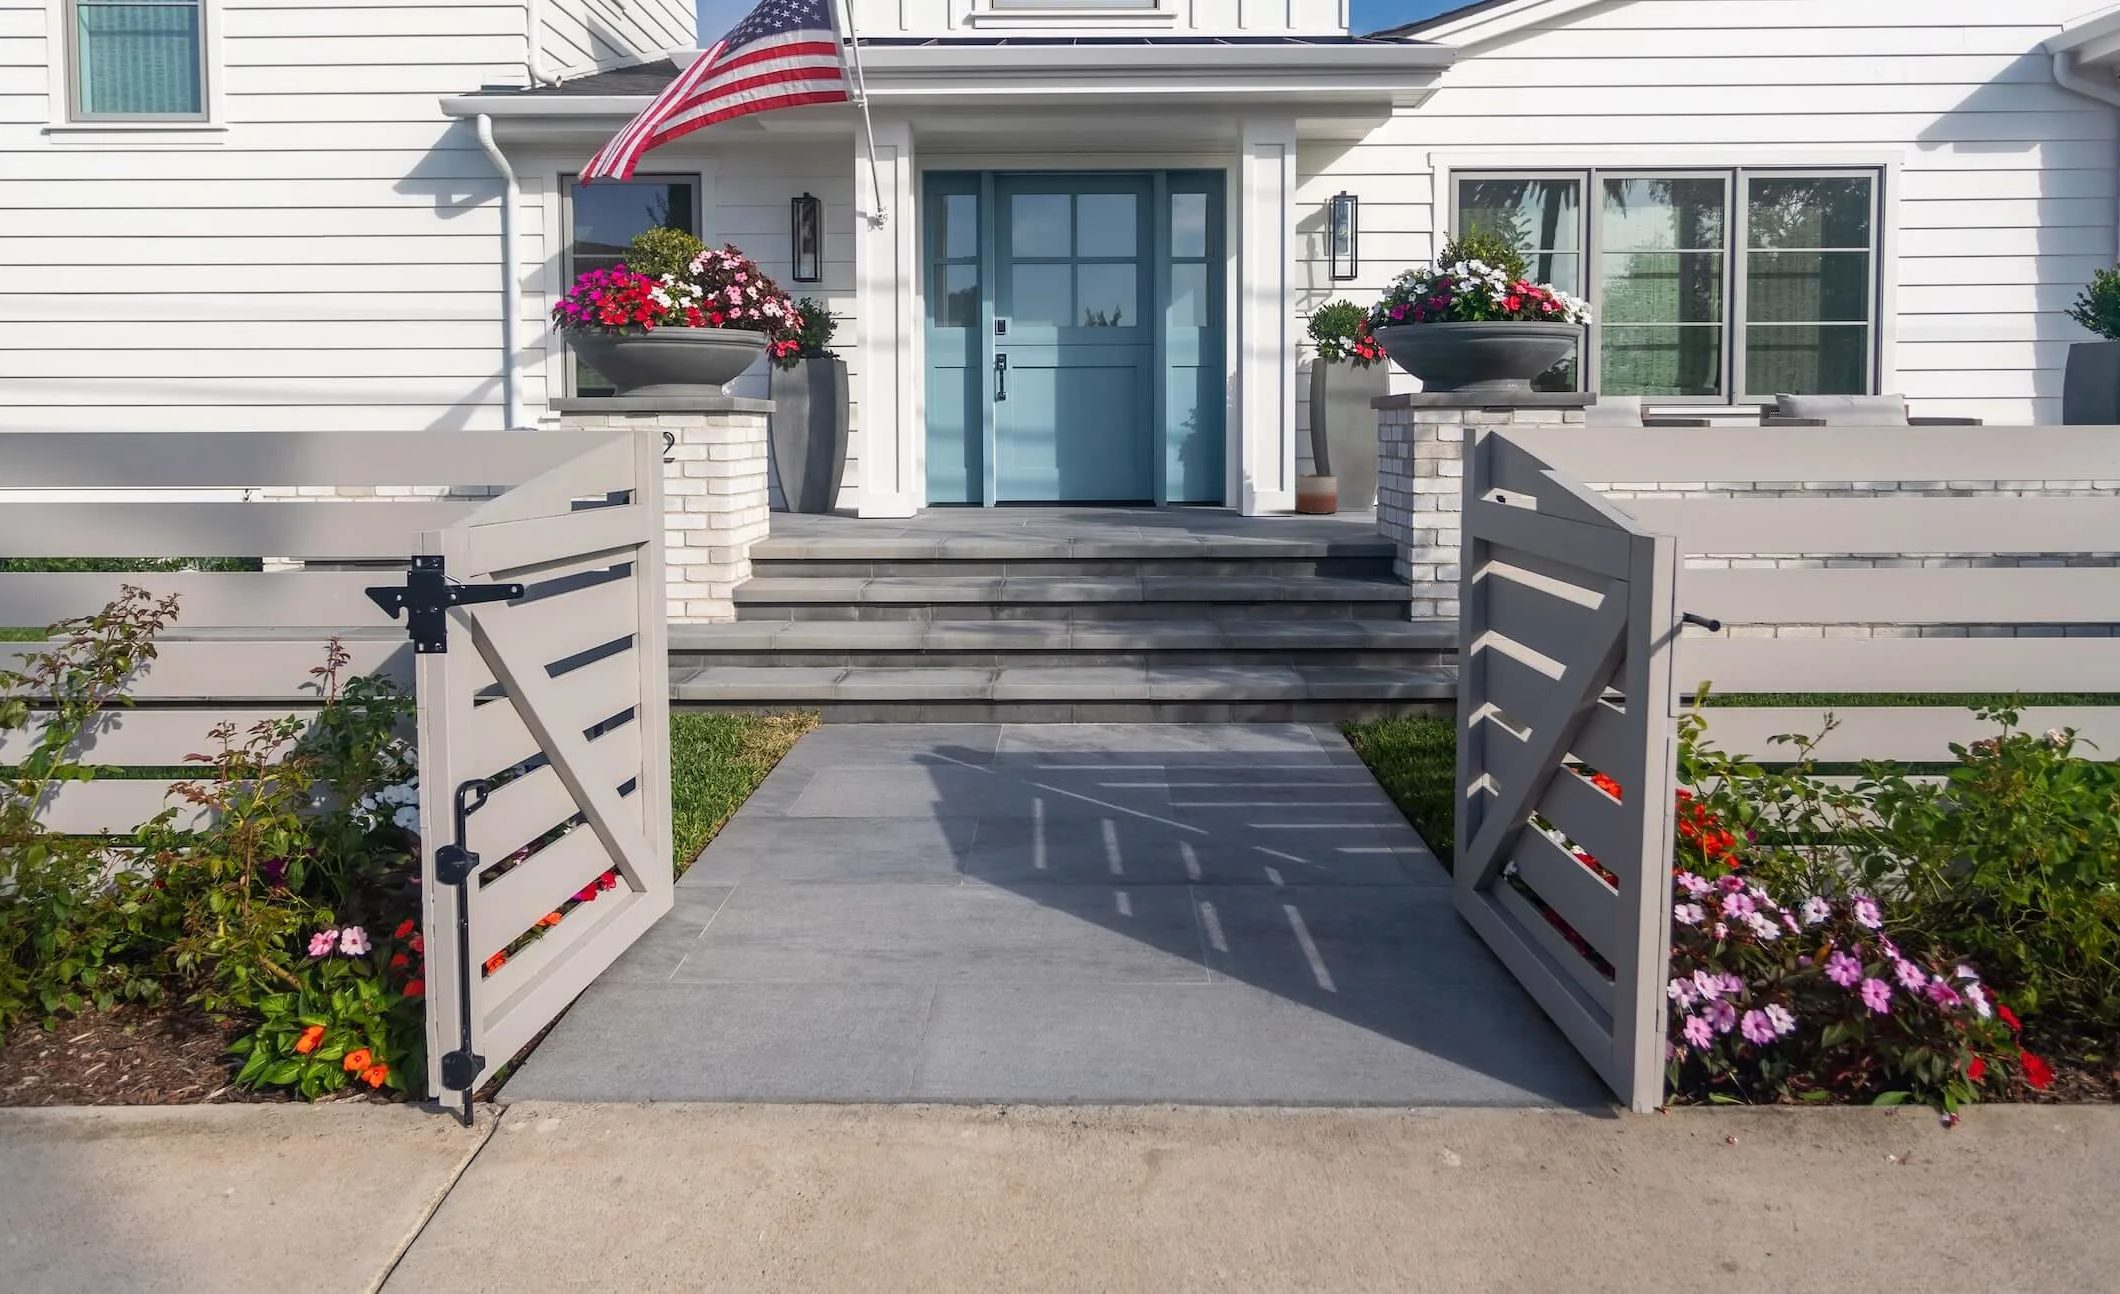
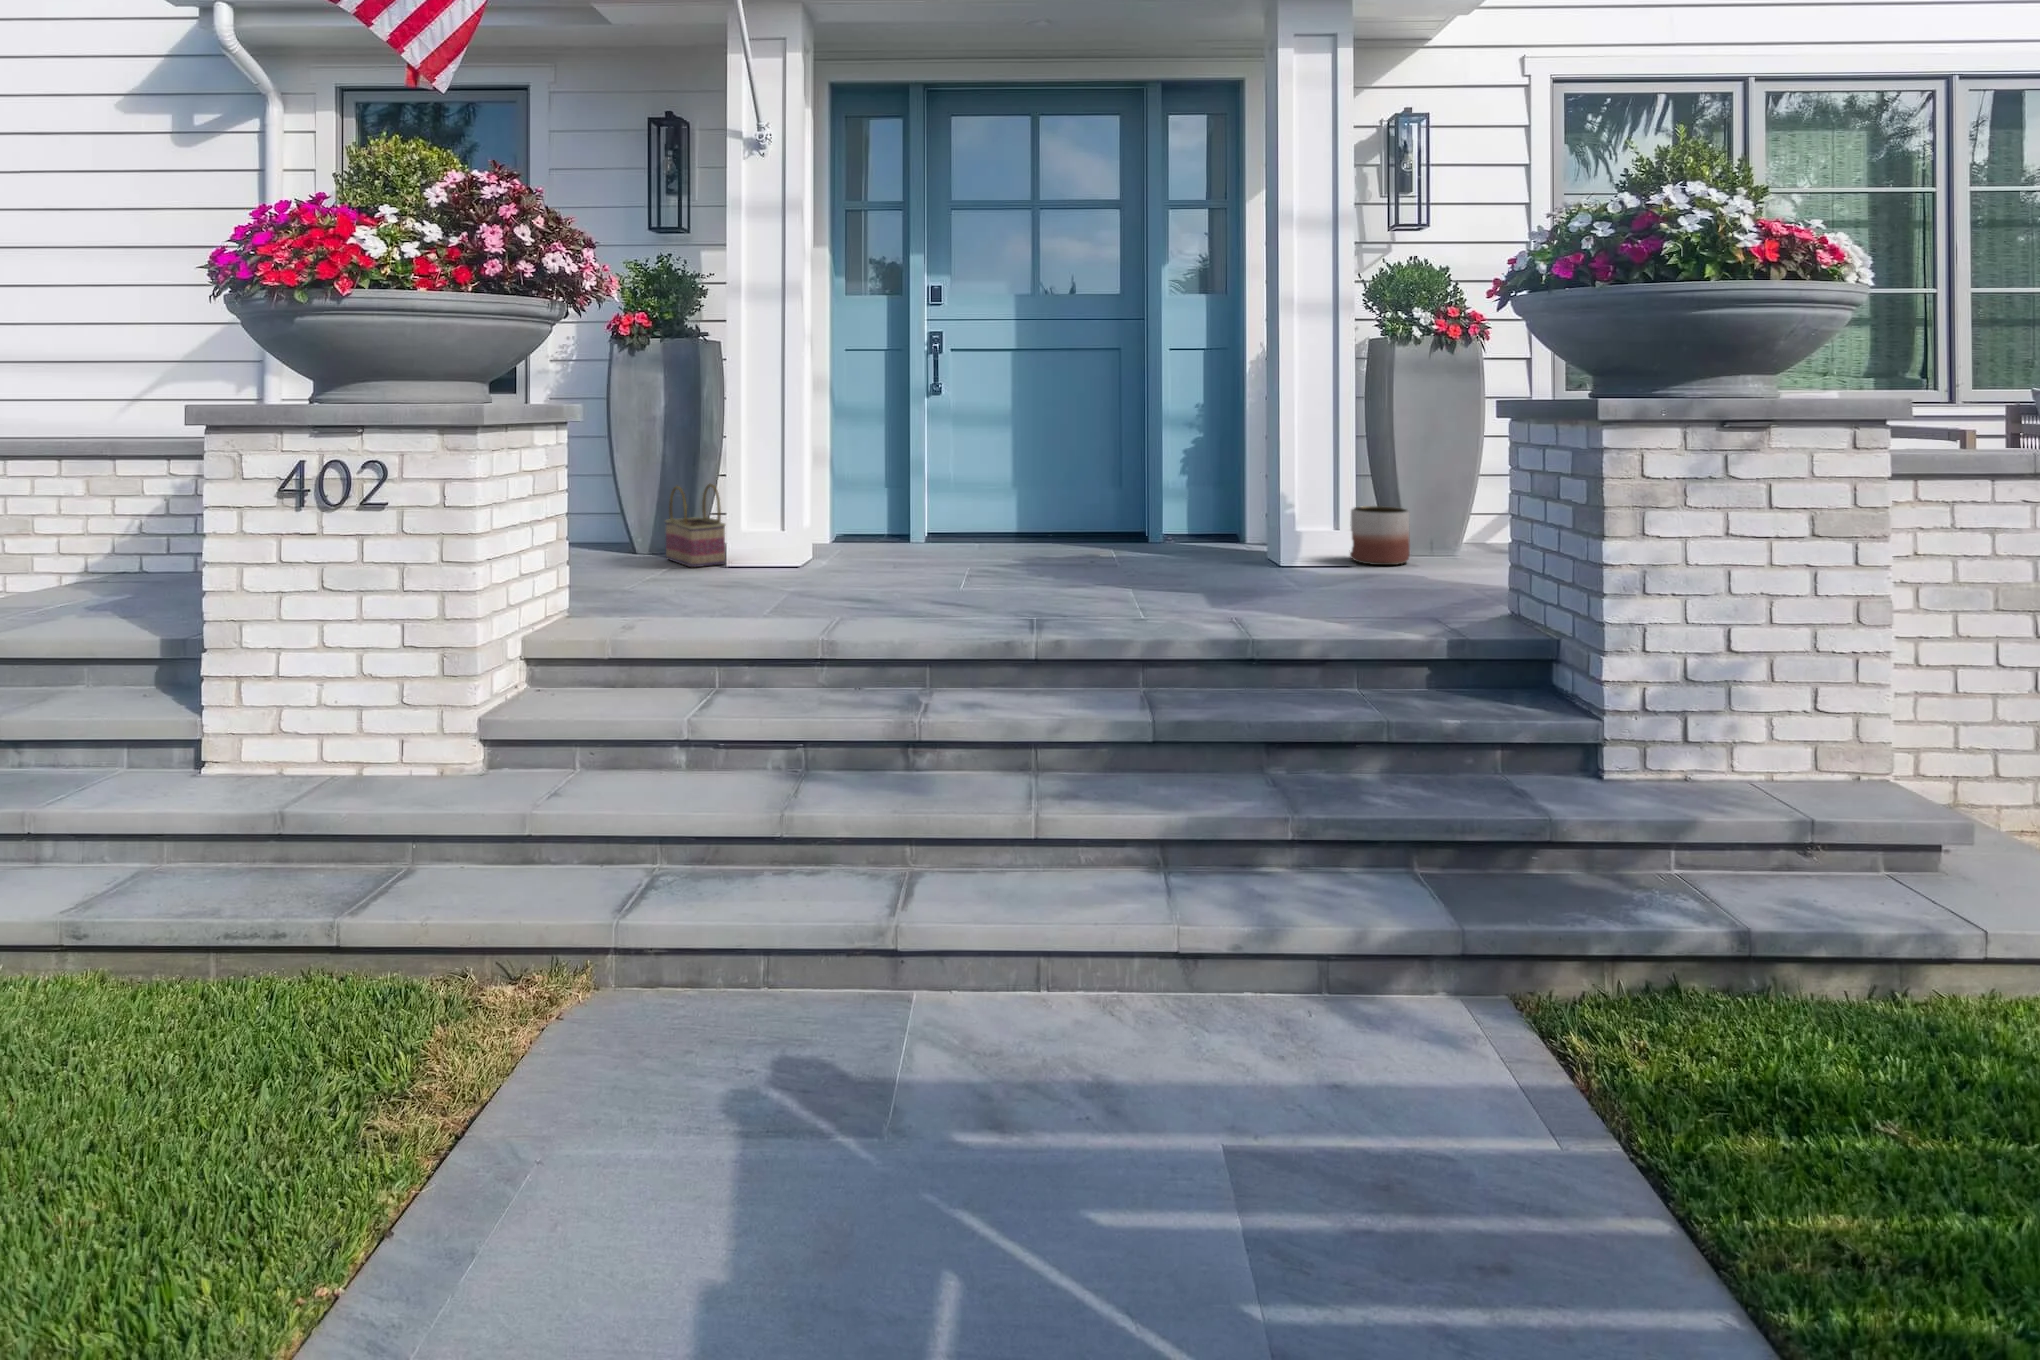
basket: none [814,460,859,518] -> present [665,484,725,567]

